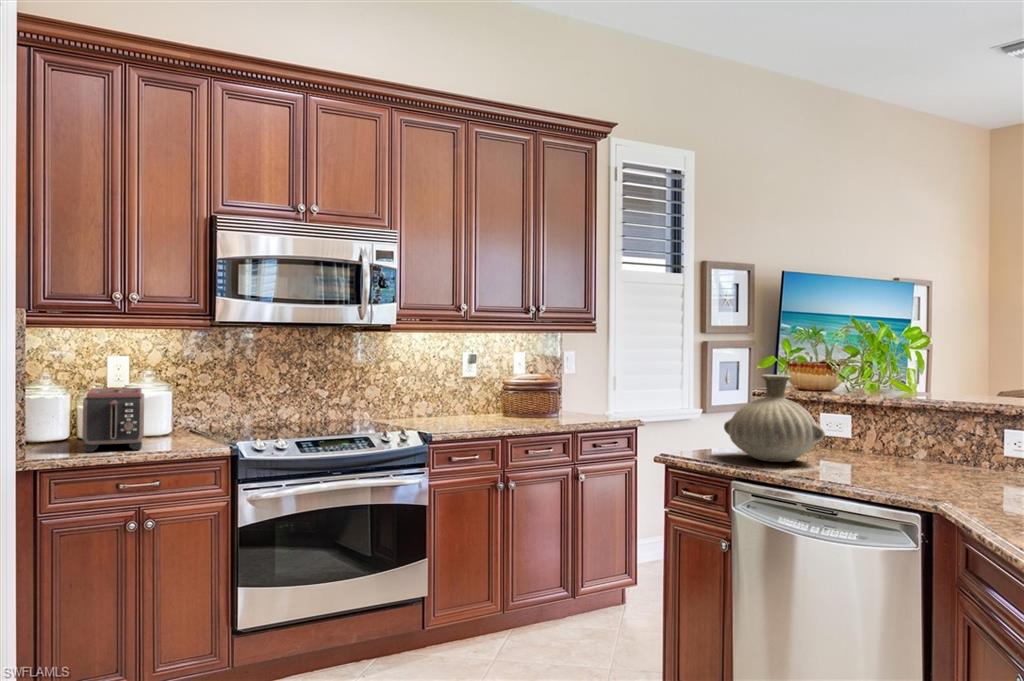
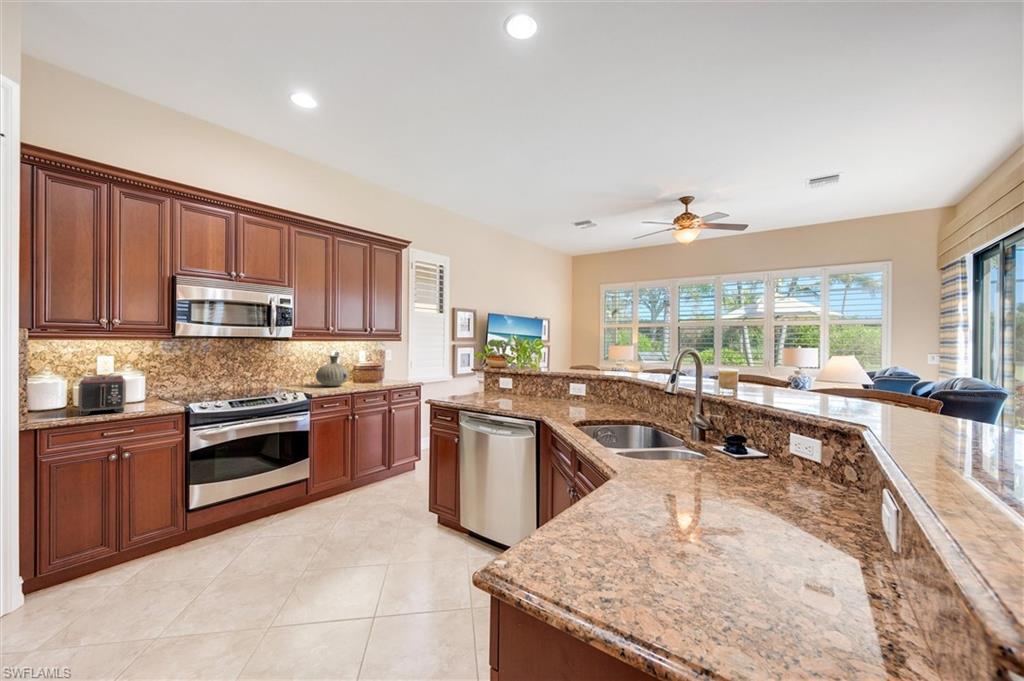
vase: present [724,375,825,462] -> present [316,355,349,386]

